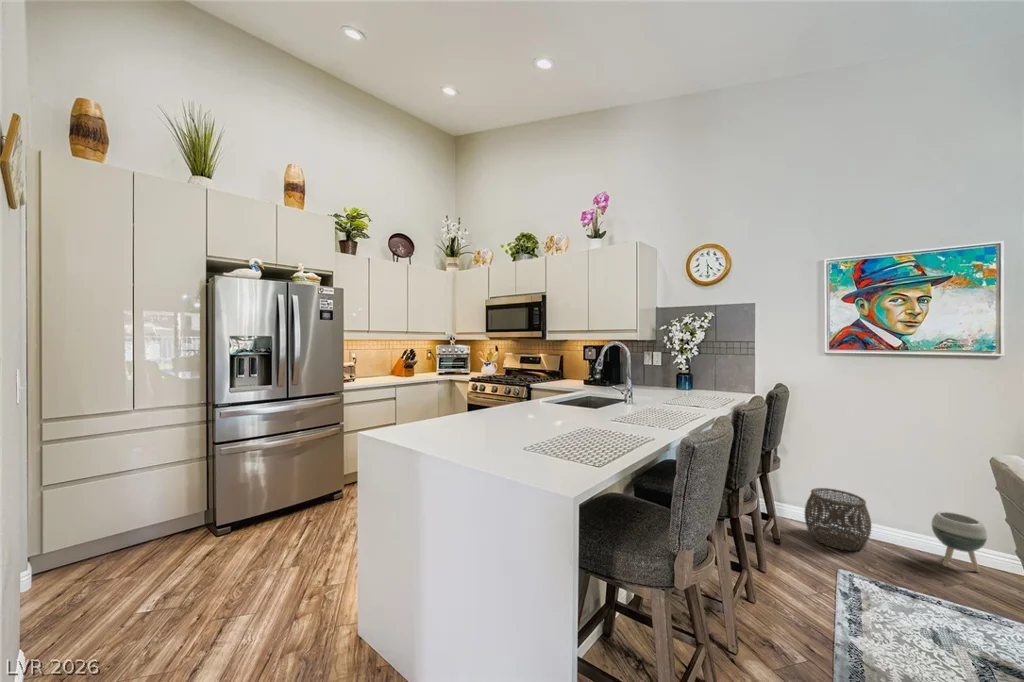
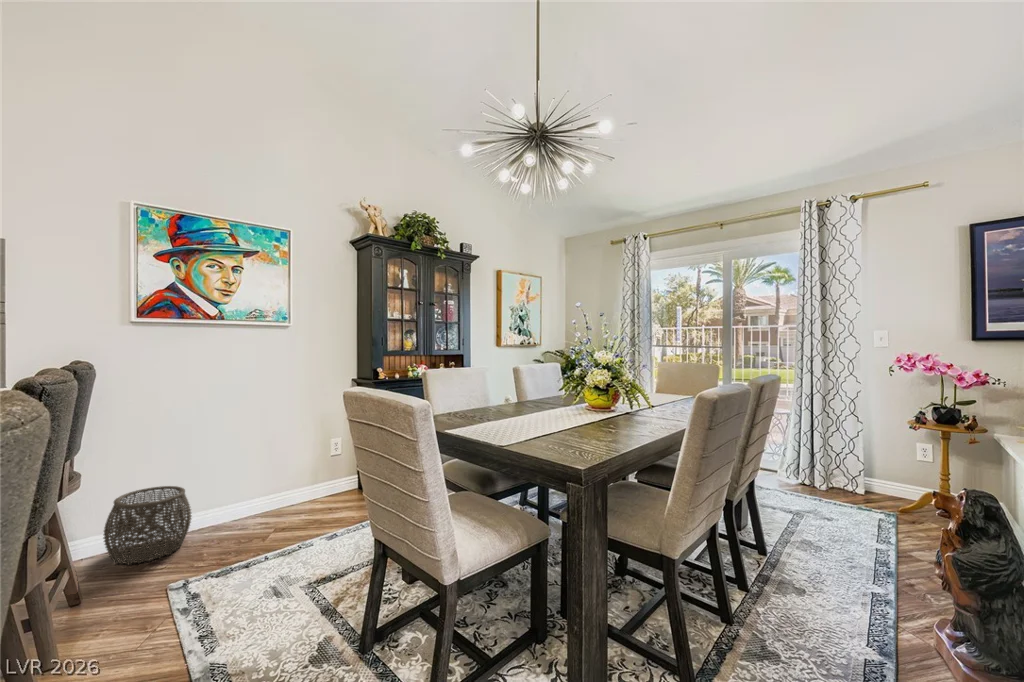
planter: present [931,512,987,572] -> none [245,468,285,522]

